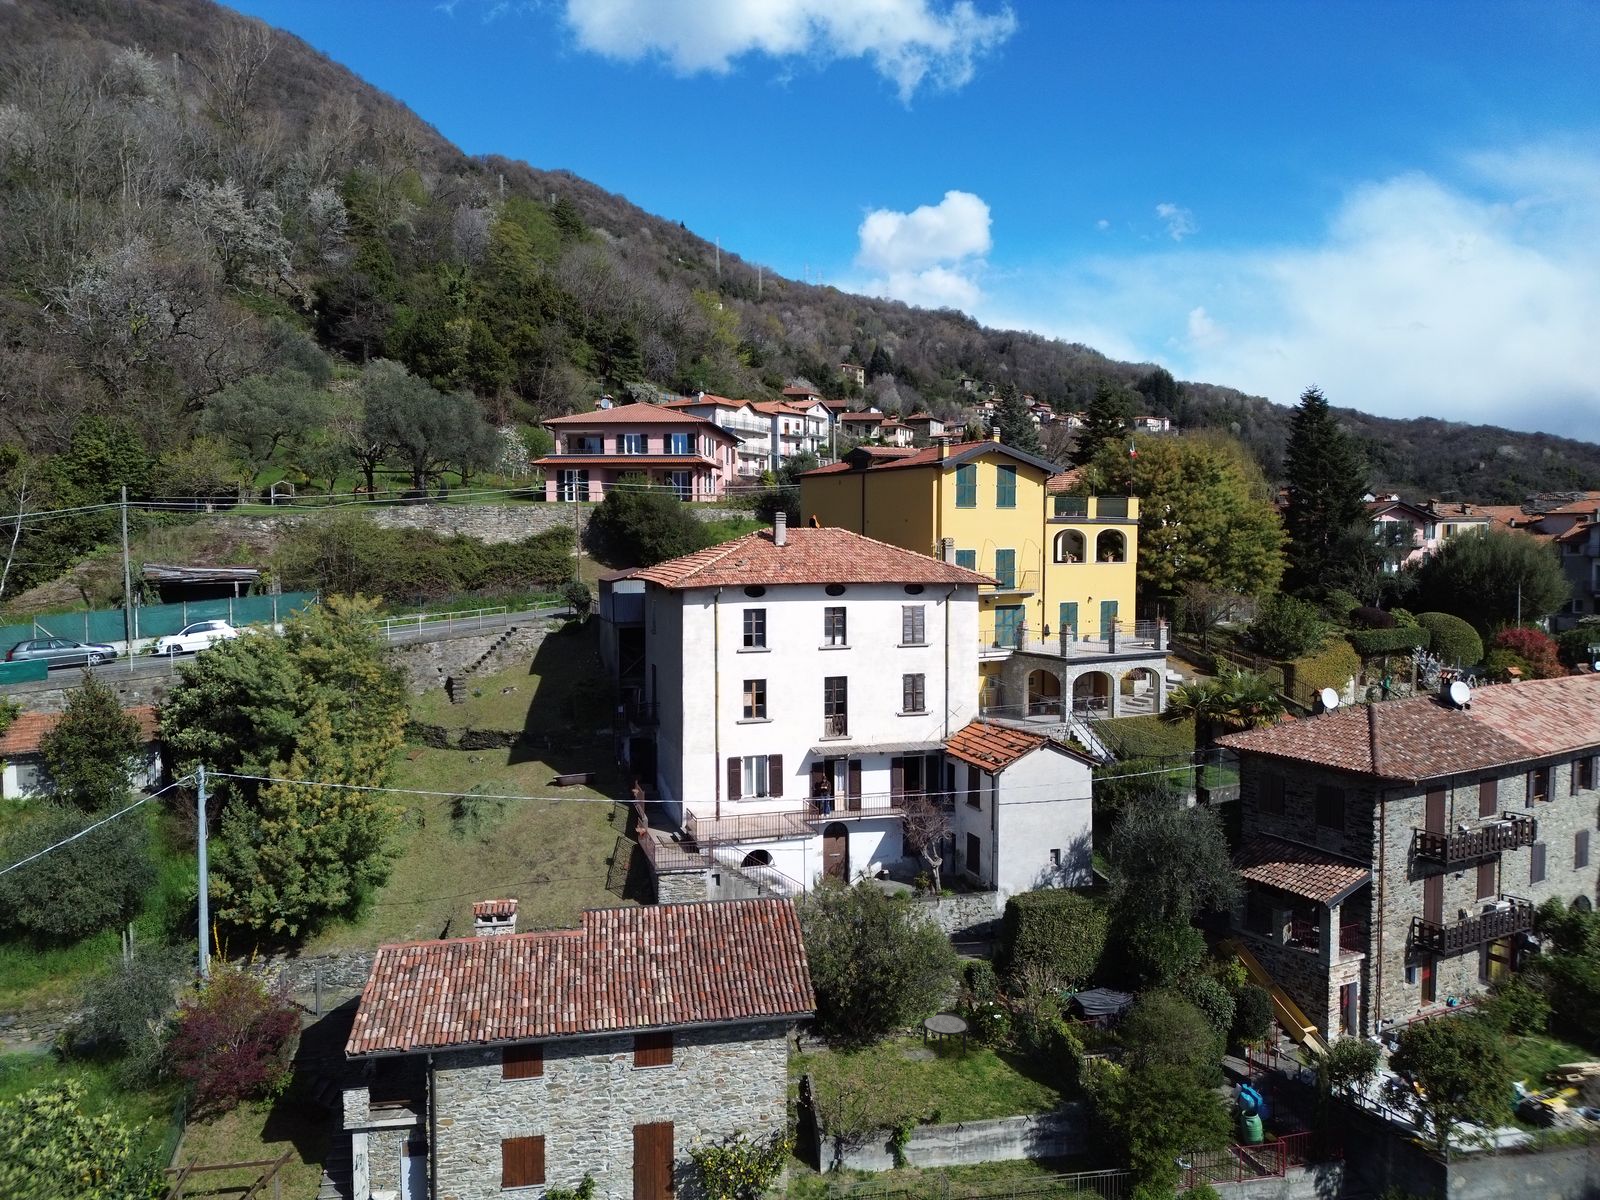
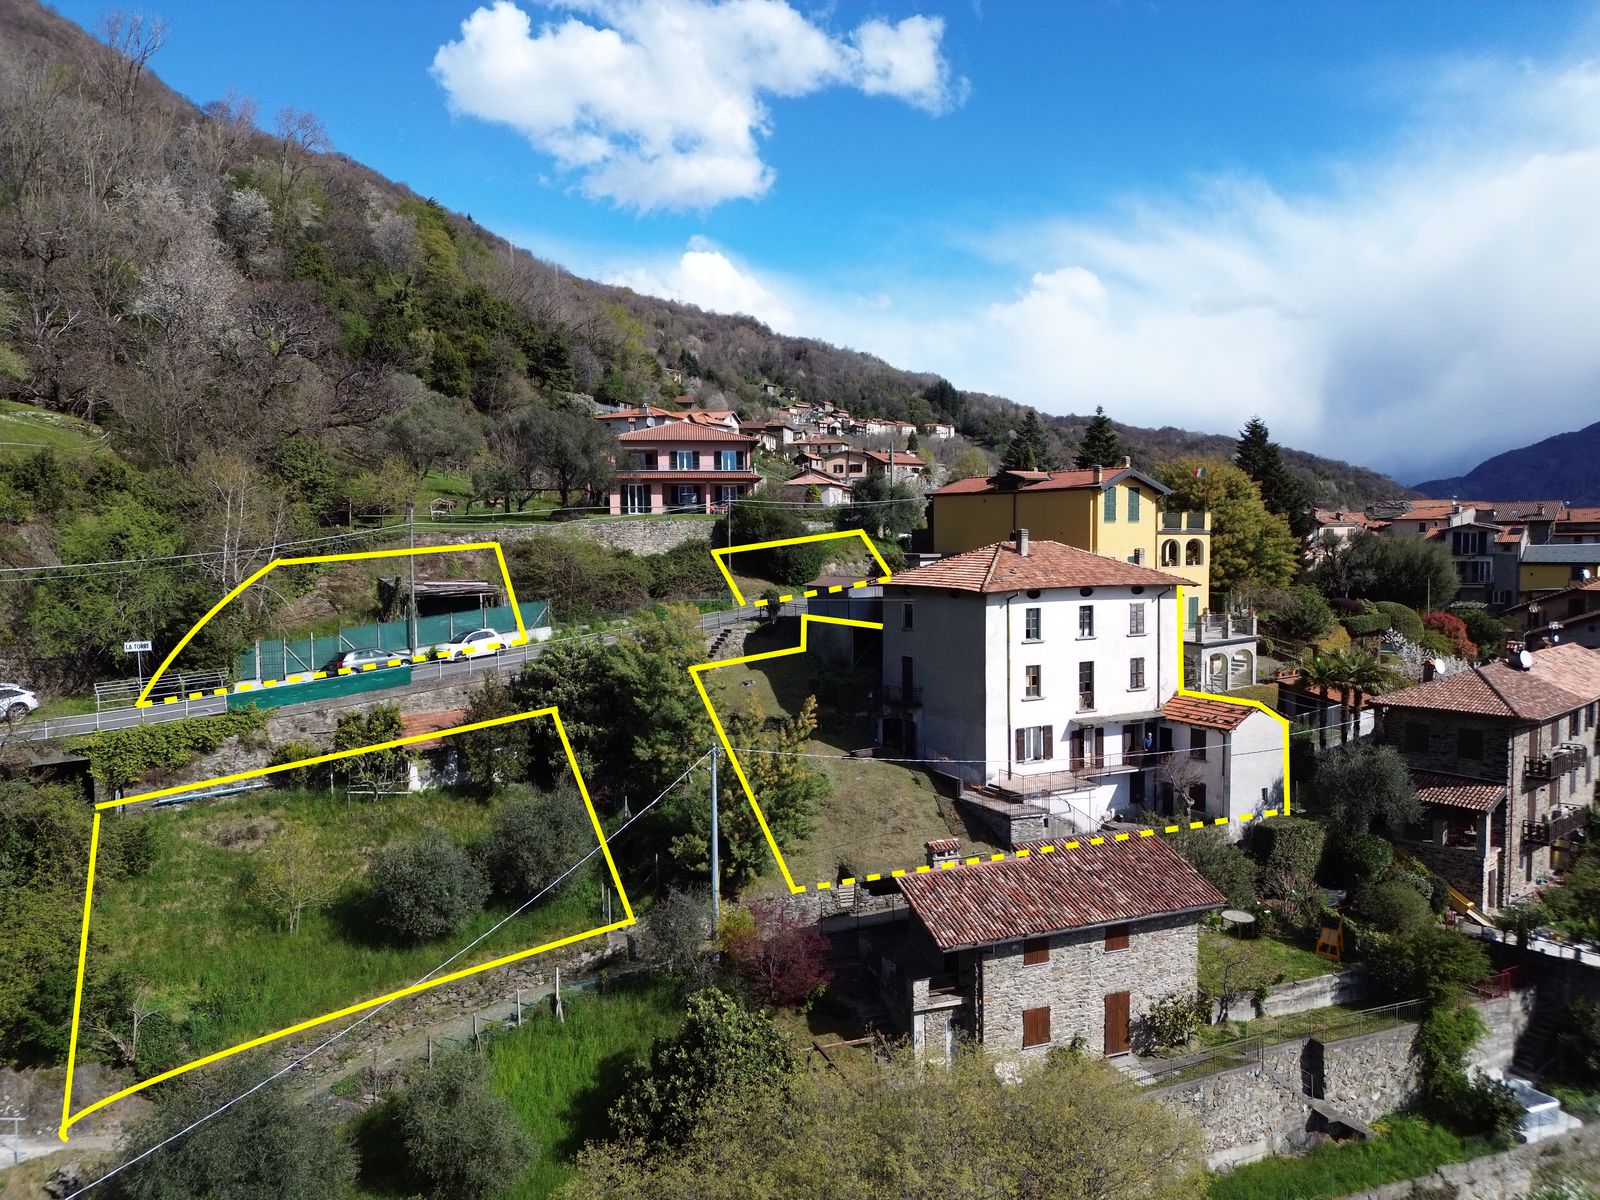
bench: none [1028,1037,1077,1101] -> present [1316,920,1343,962]

